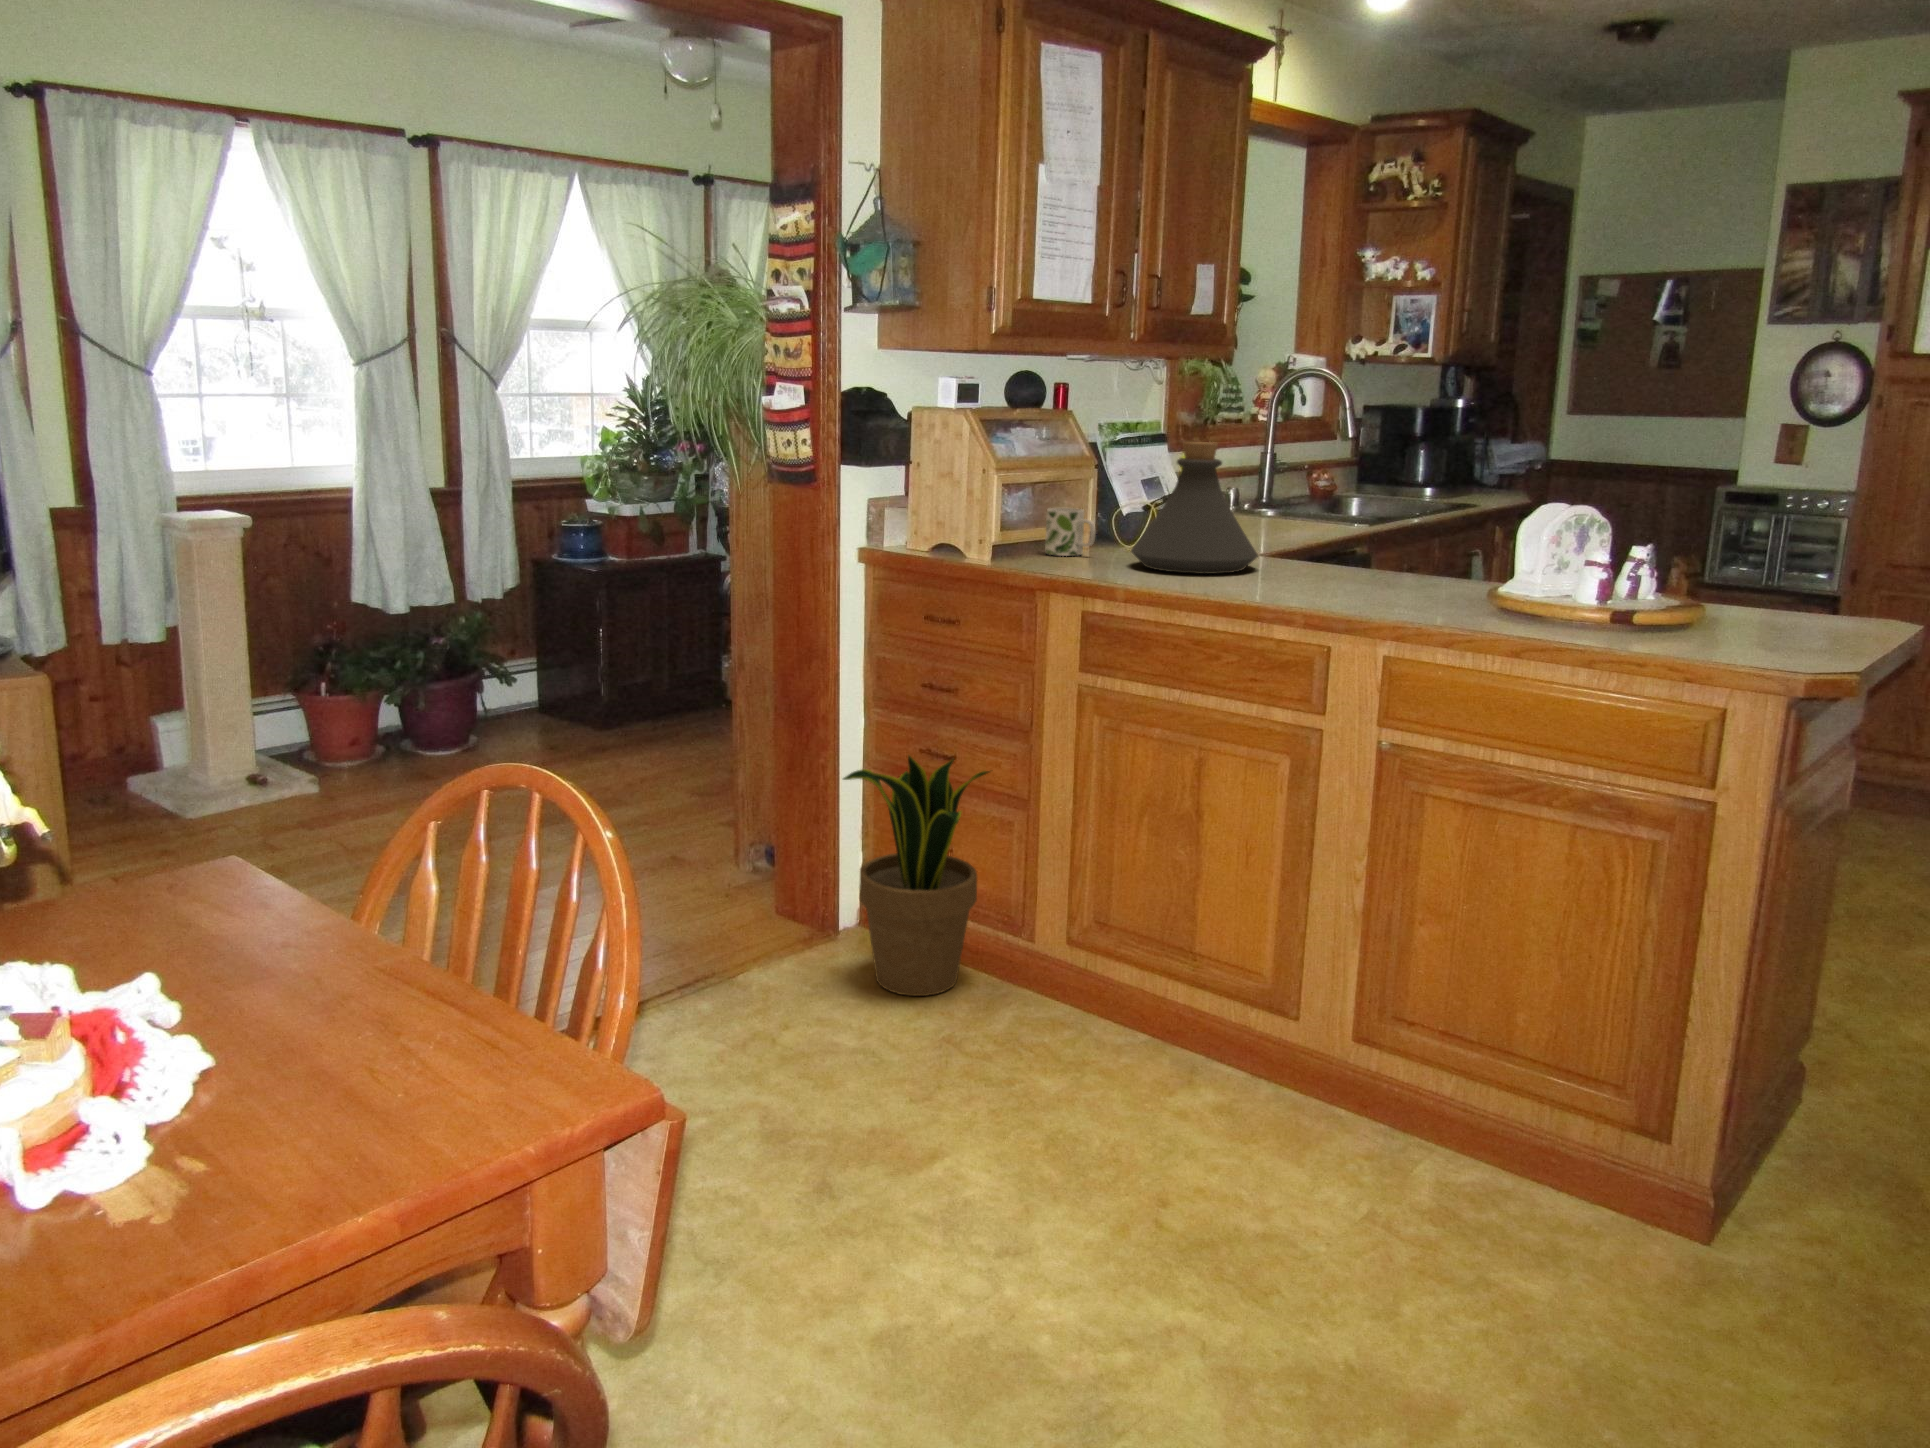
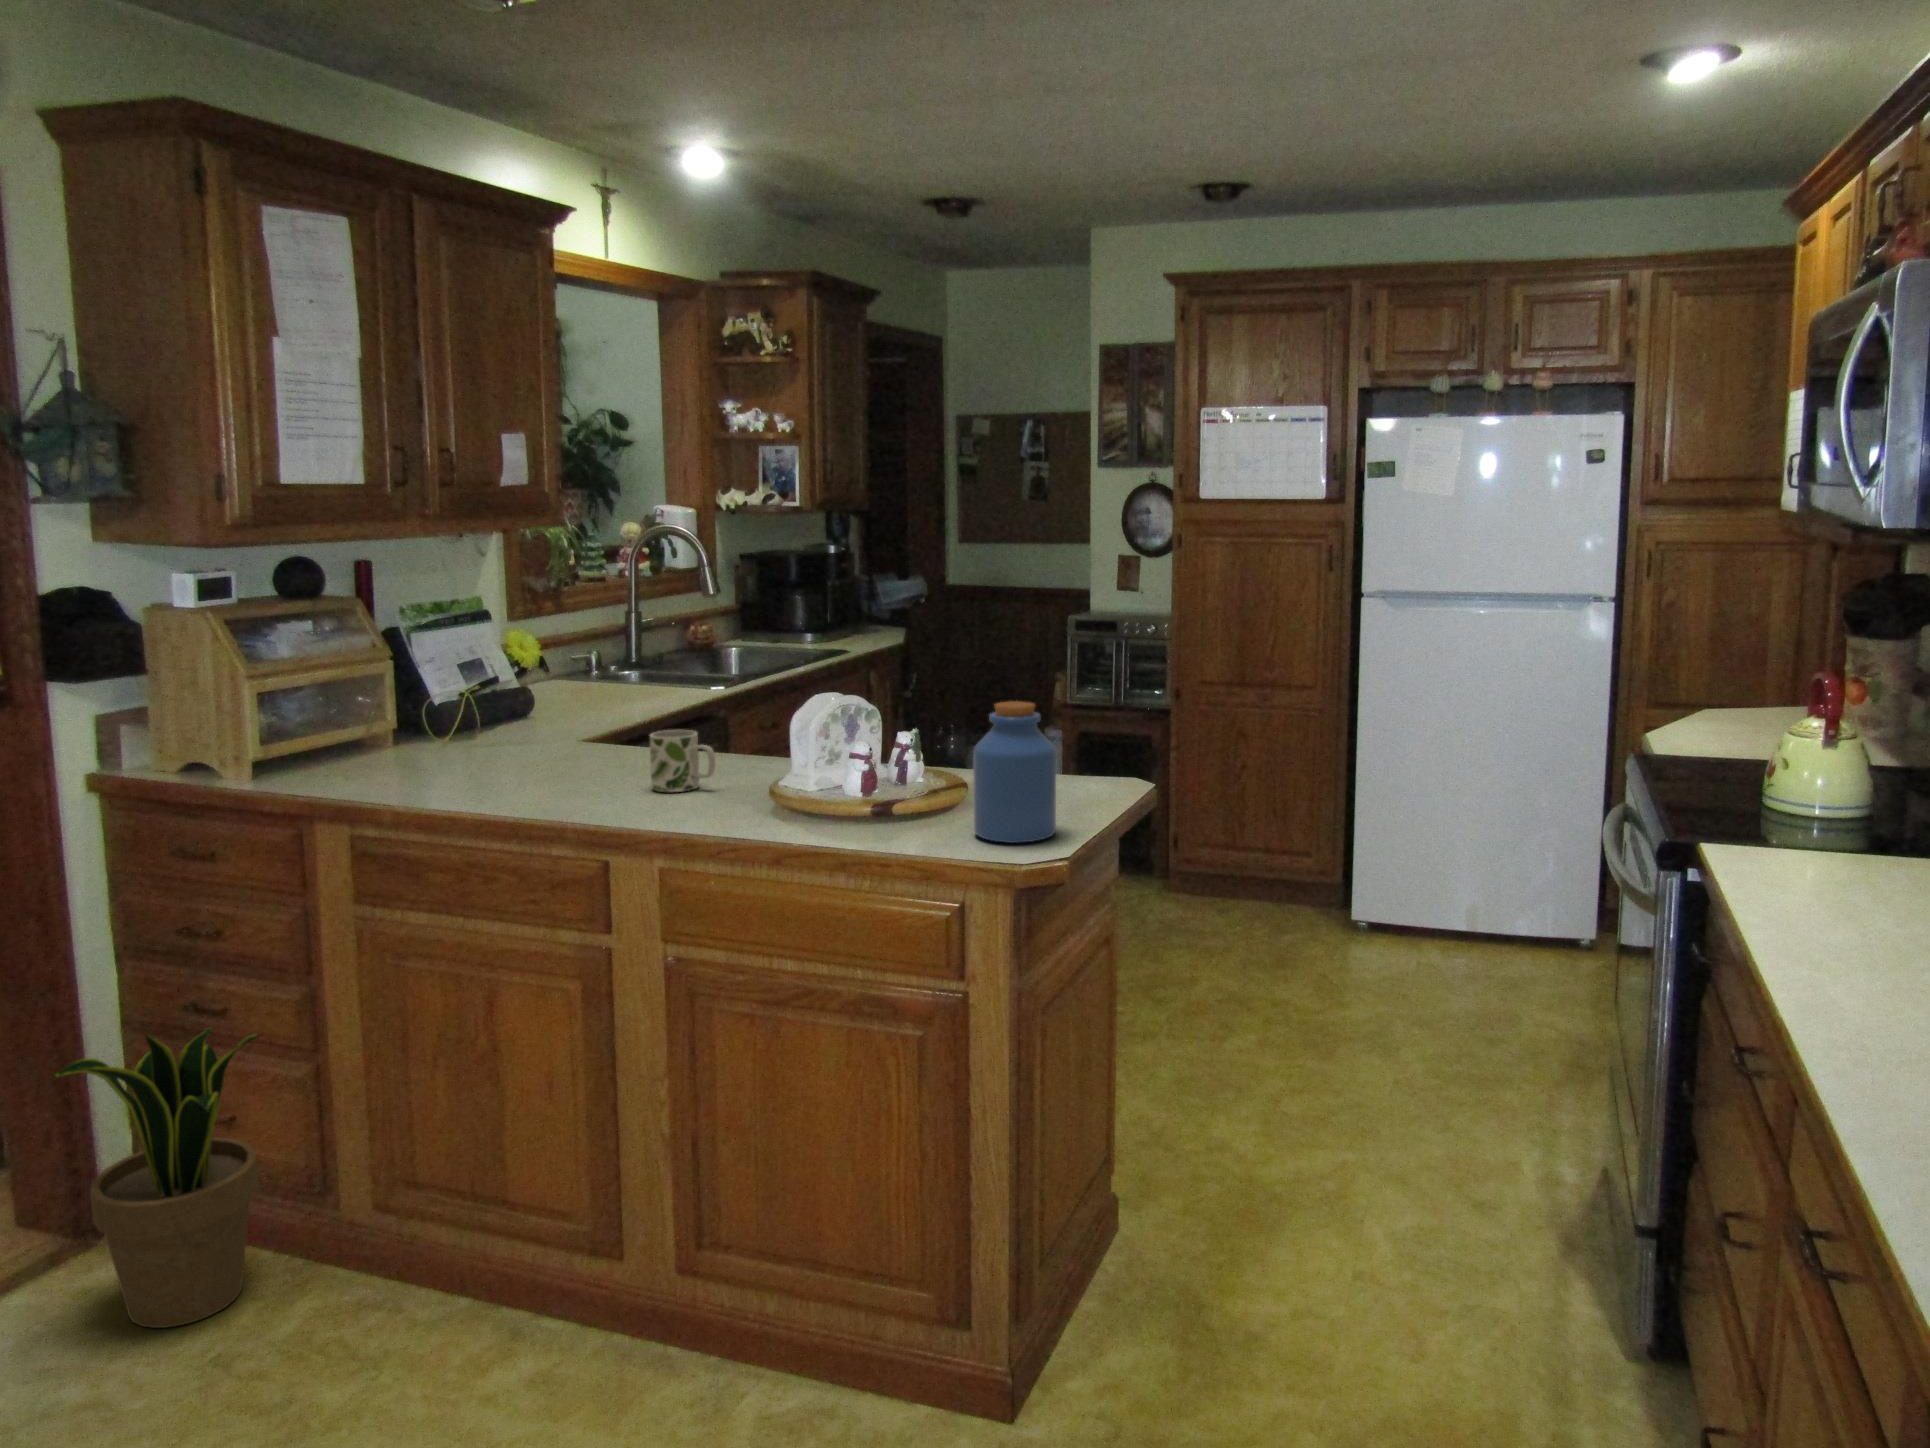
bottle: present [1131,442,1258,574] -> none [417,636,564,782]
mug: present [1045,508,1096,556] -> present [649,730,715,792]
jar: none [1736,510,1850,657] -> present [973,701,1056,843]

